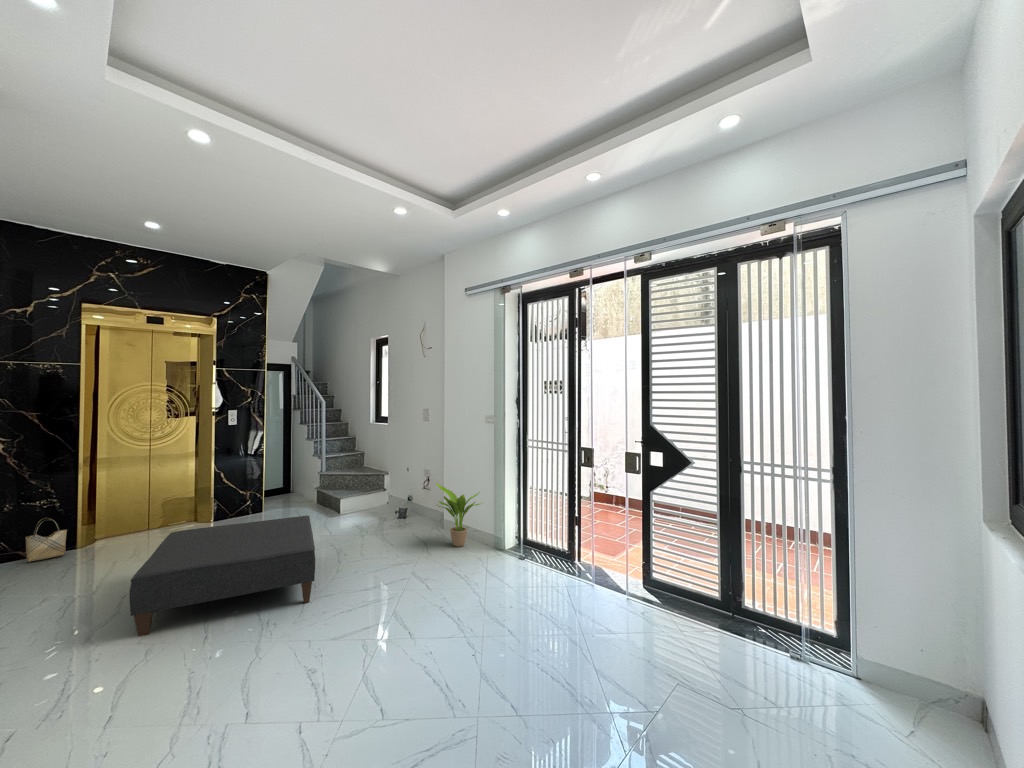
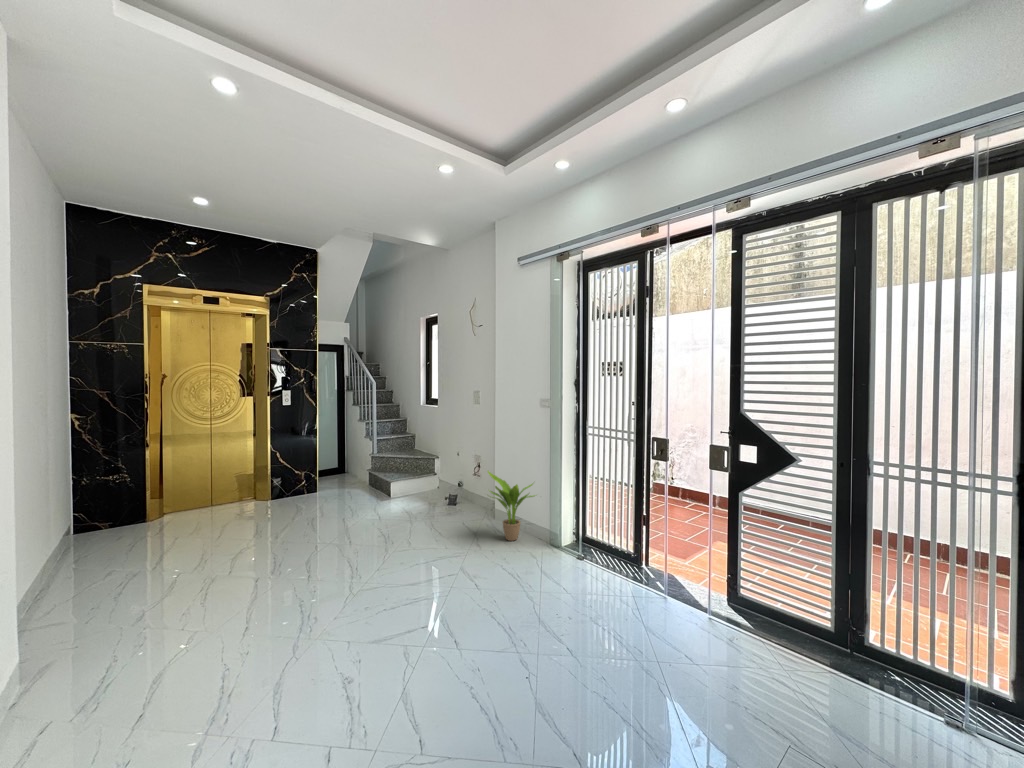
ottoman: present [130,515,315,636] -> none [170,501,357,623]
woven basket: present [25,518,67,562] -> none [97,493,135,534]

